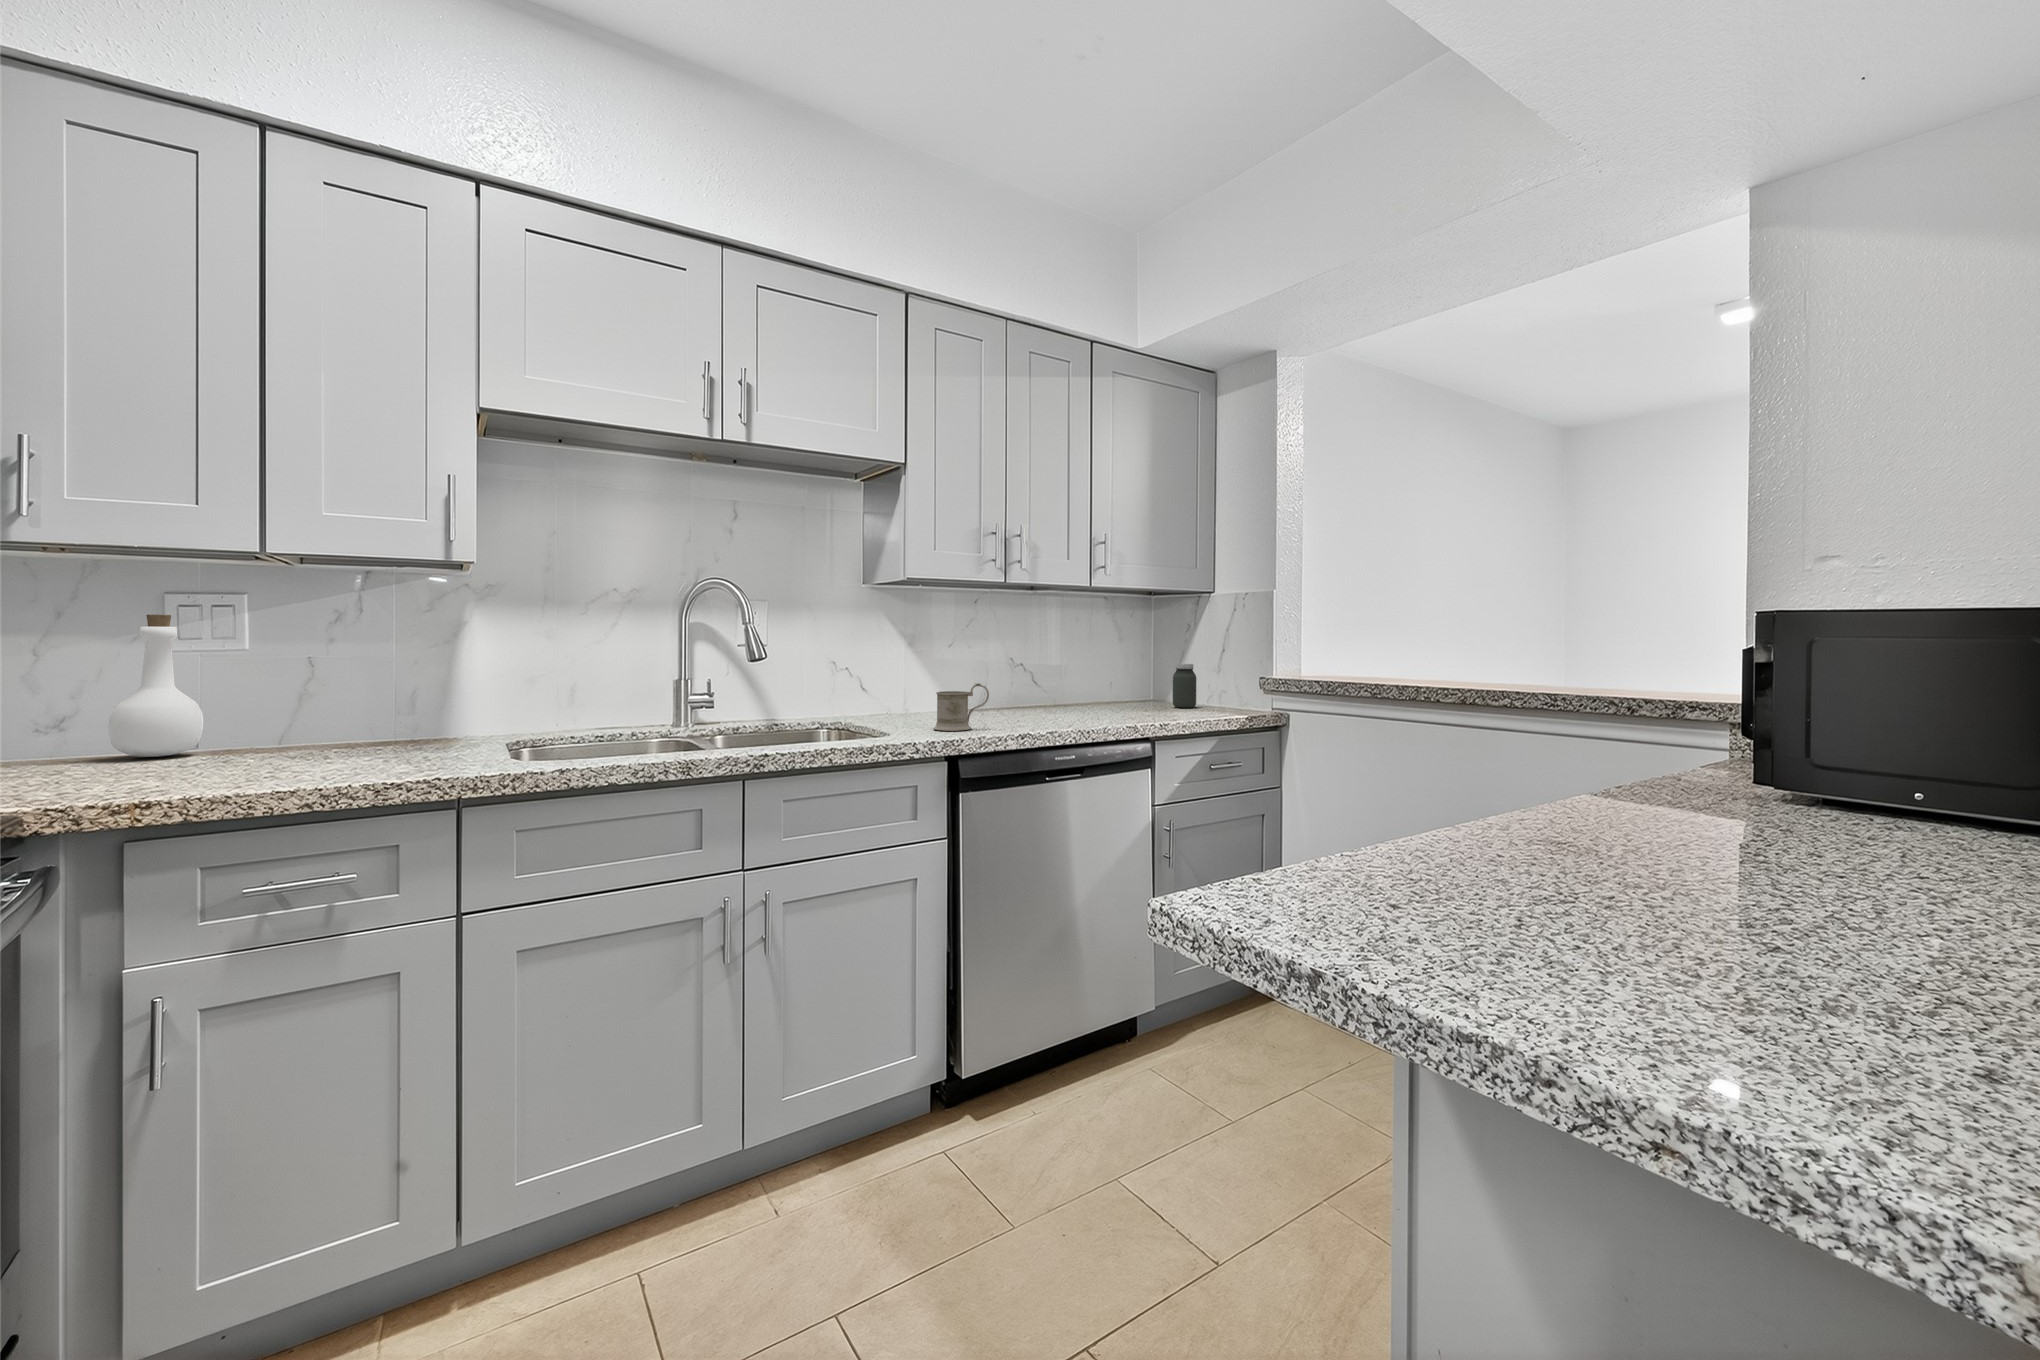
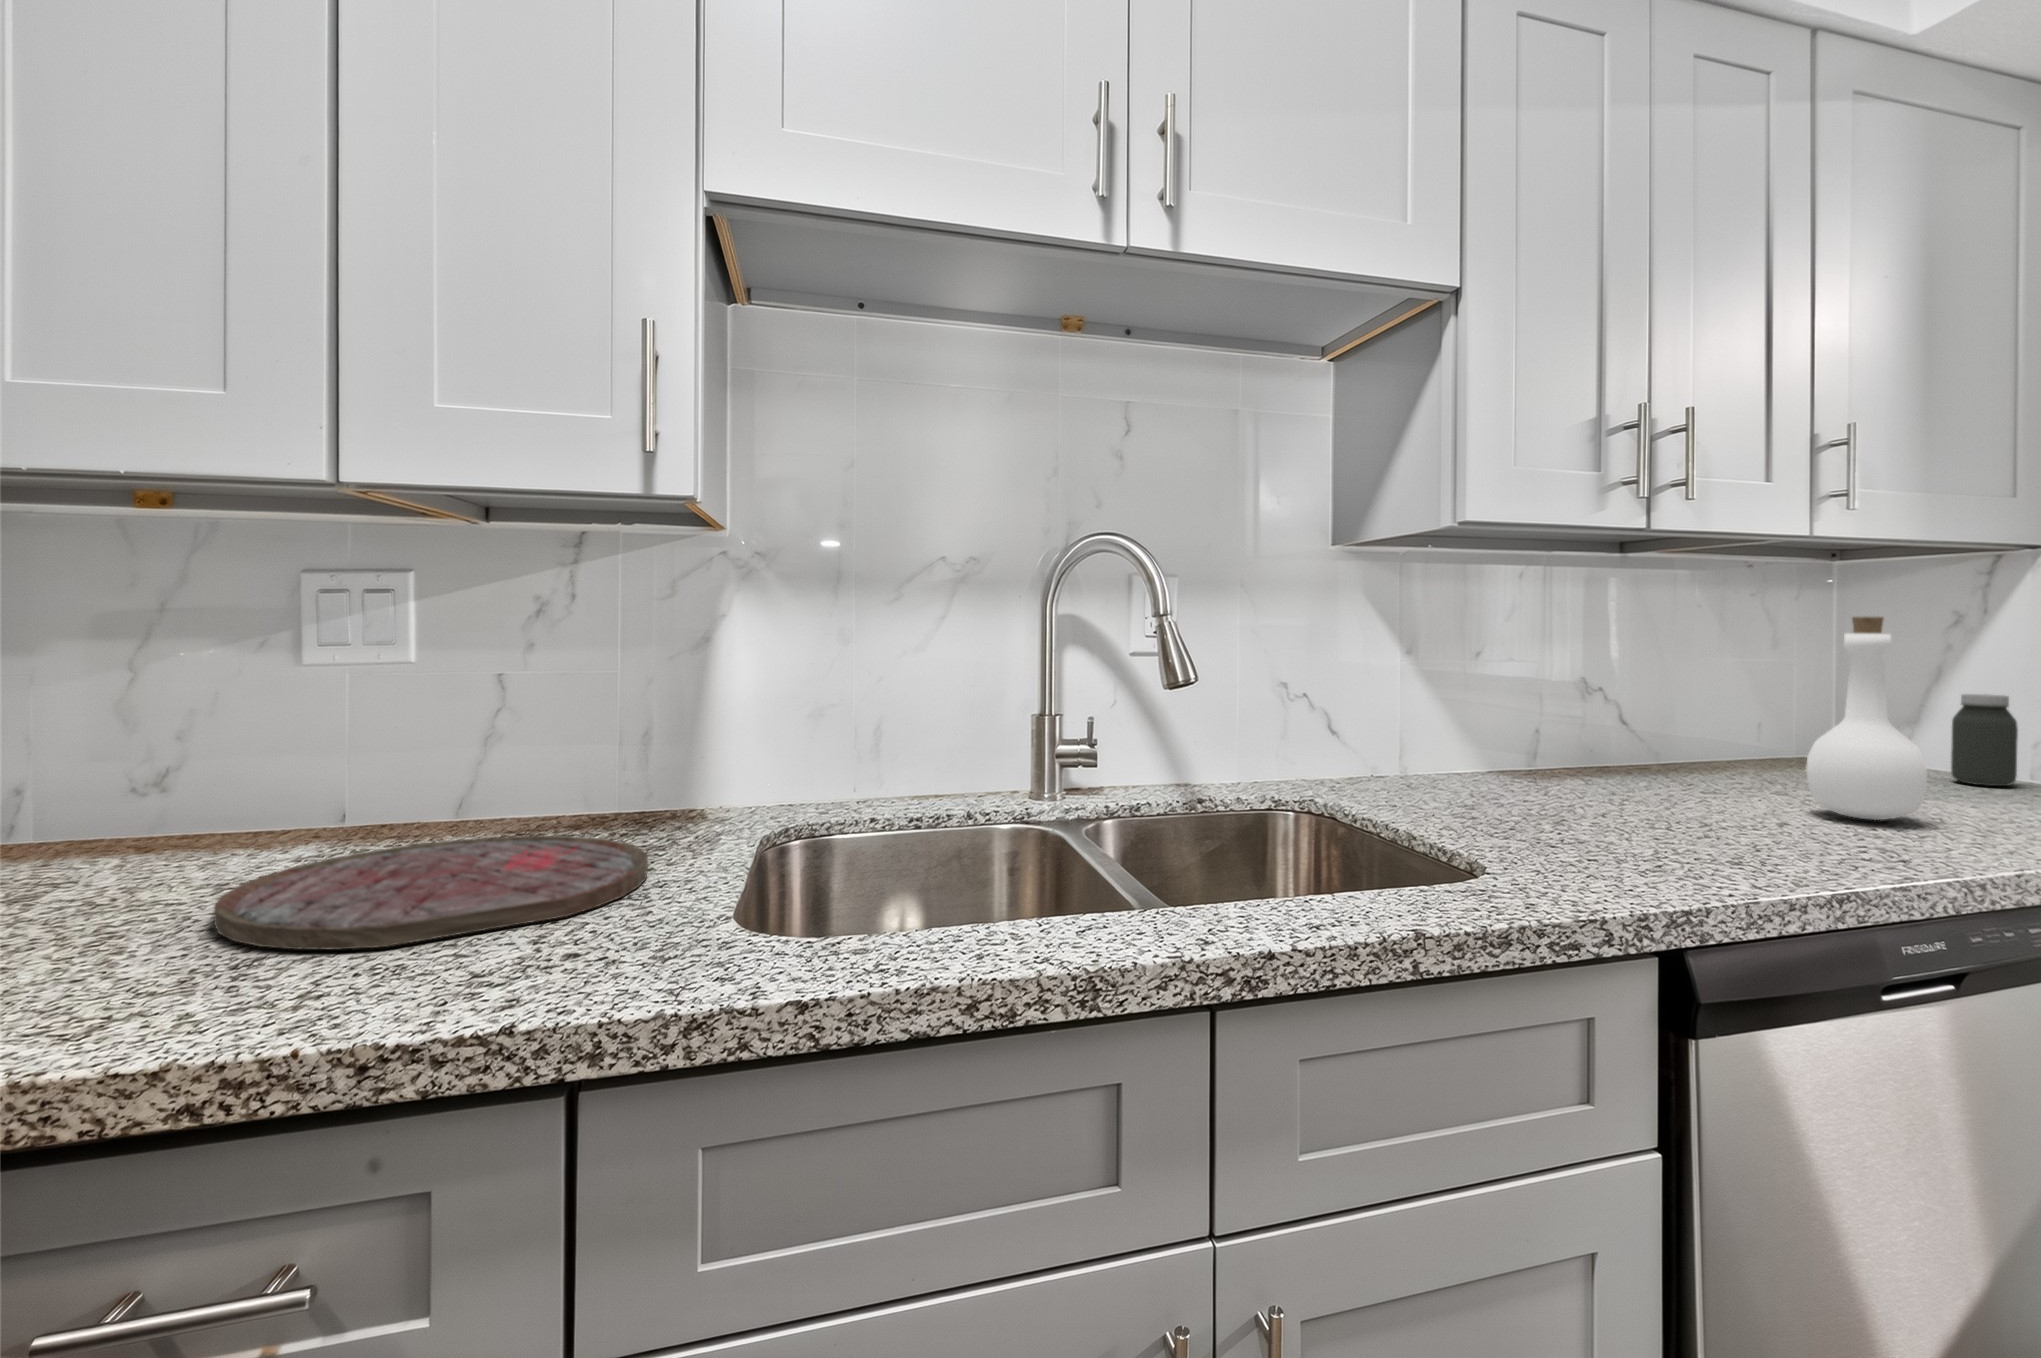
bottle: present [109,615,204,757] -> present [1806,617,1927,820]
mug: present [934,683,989,731] -> none [1555,750,1691,859]
cutting board: none [227,740,457,770] -> present [214,836,648,950]

